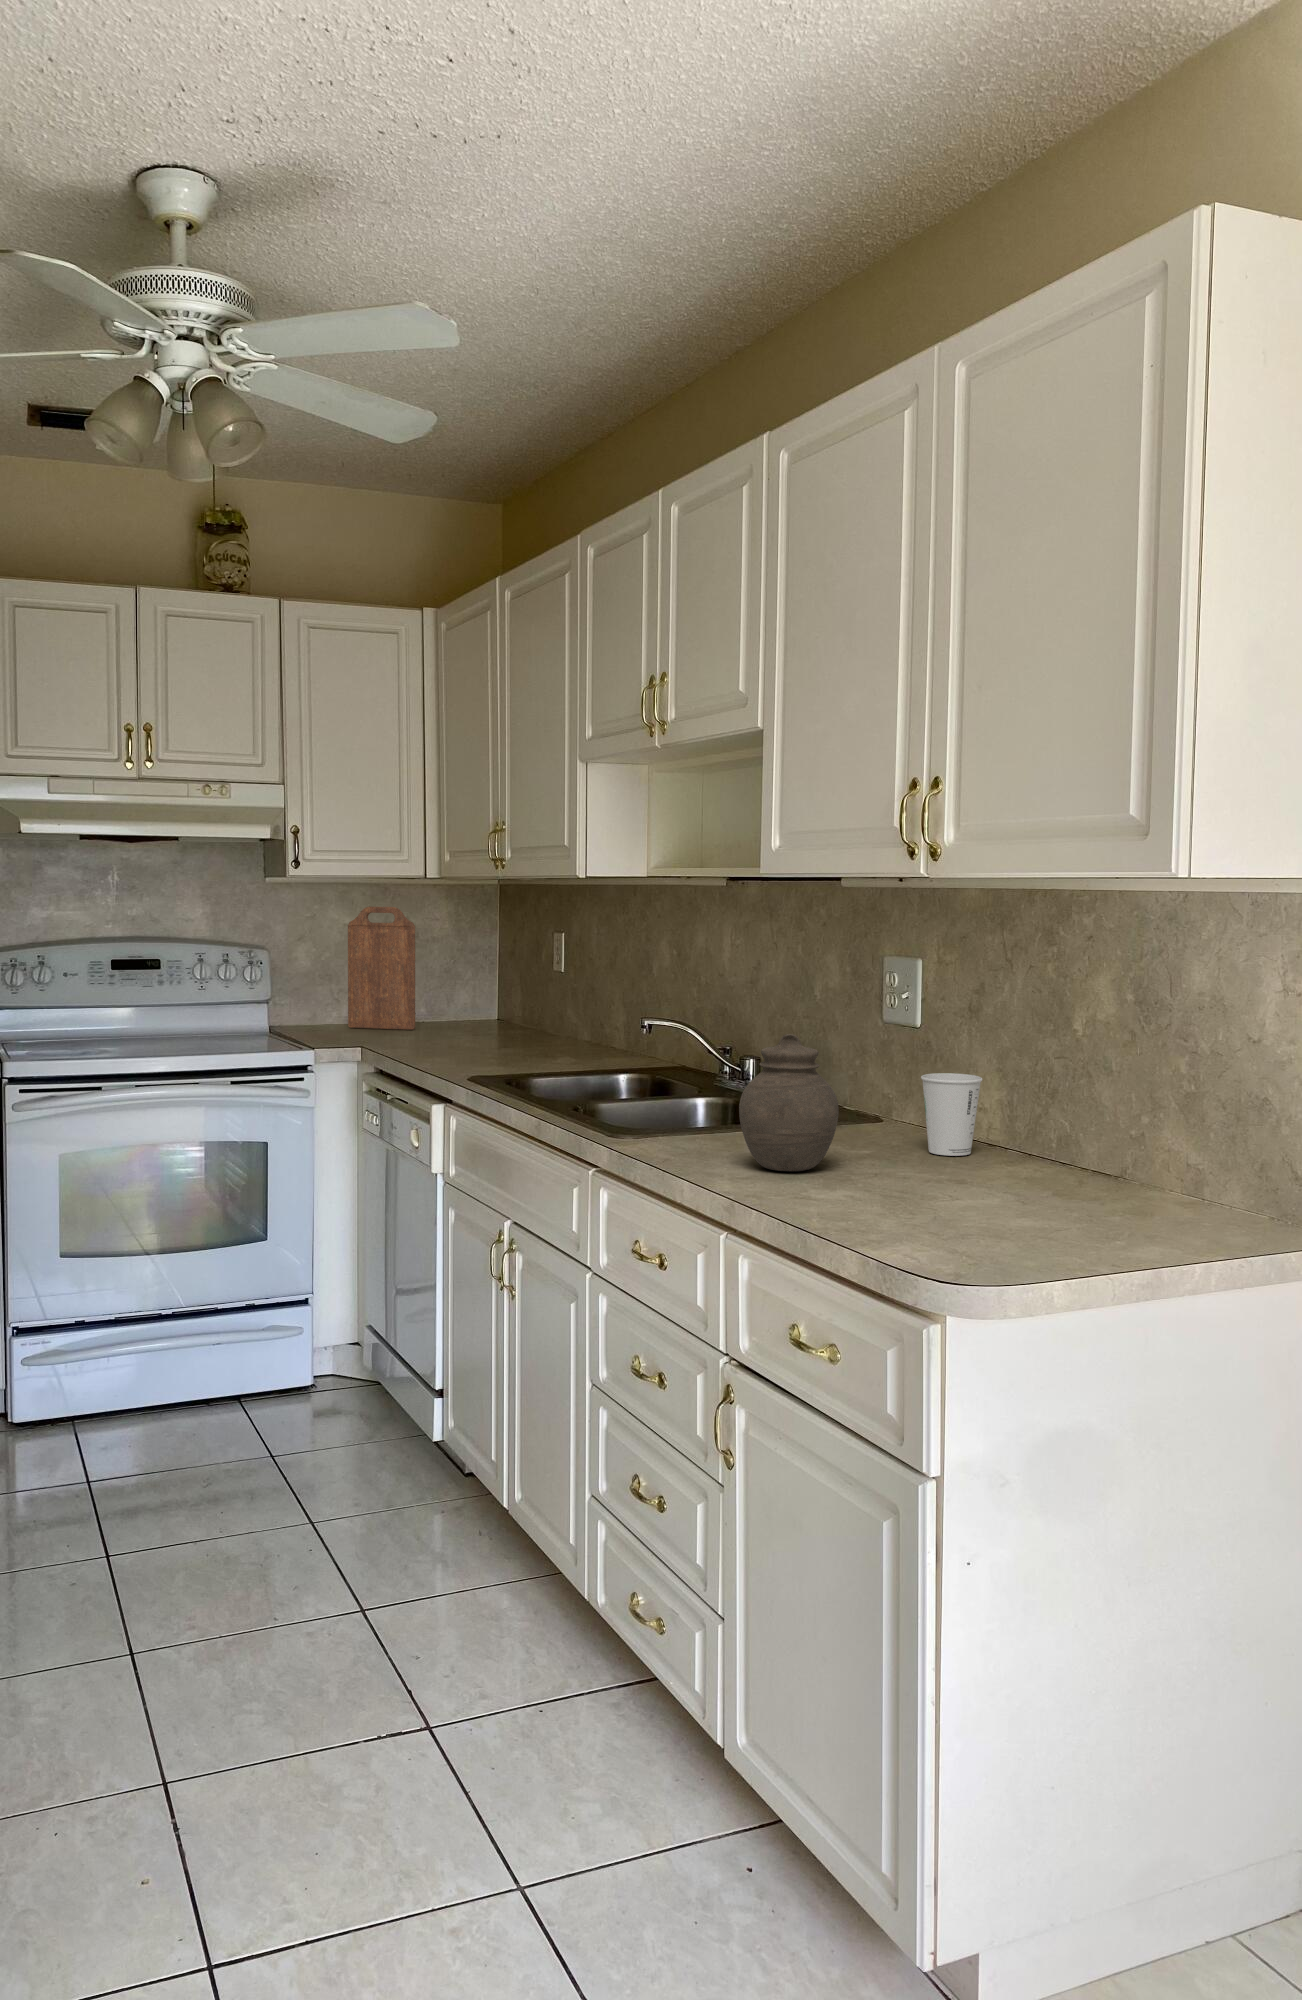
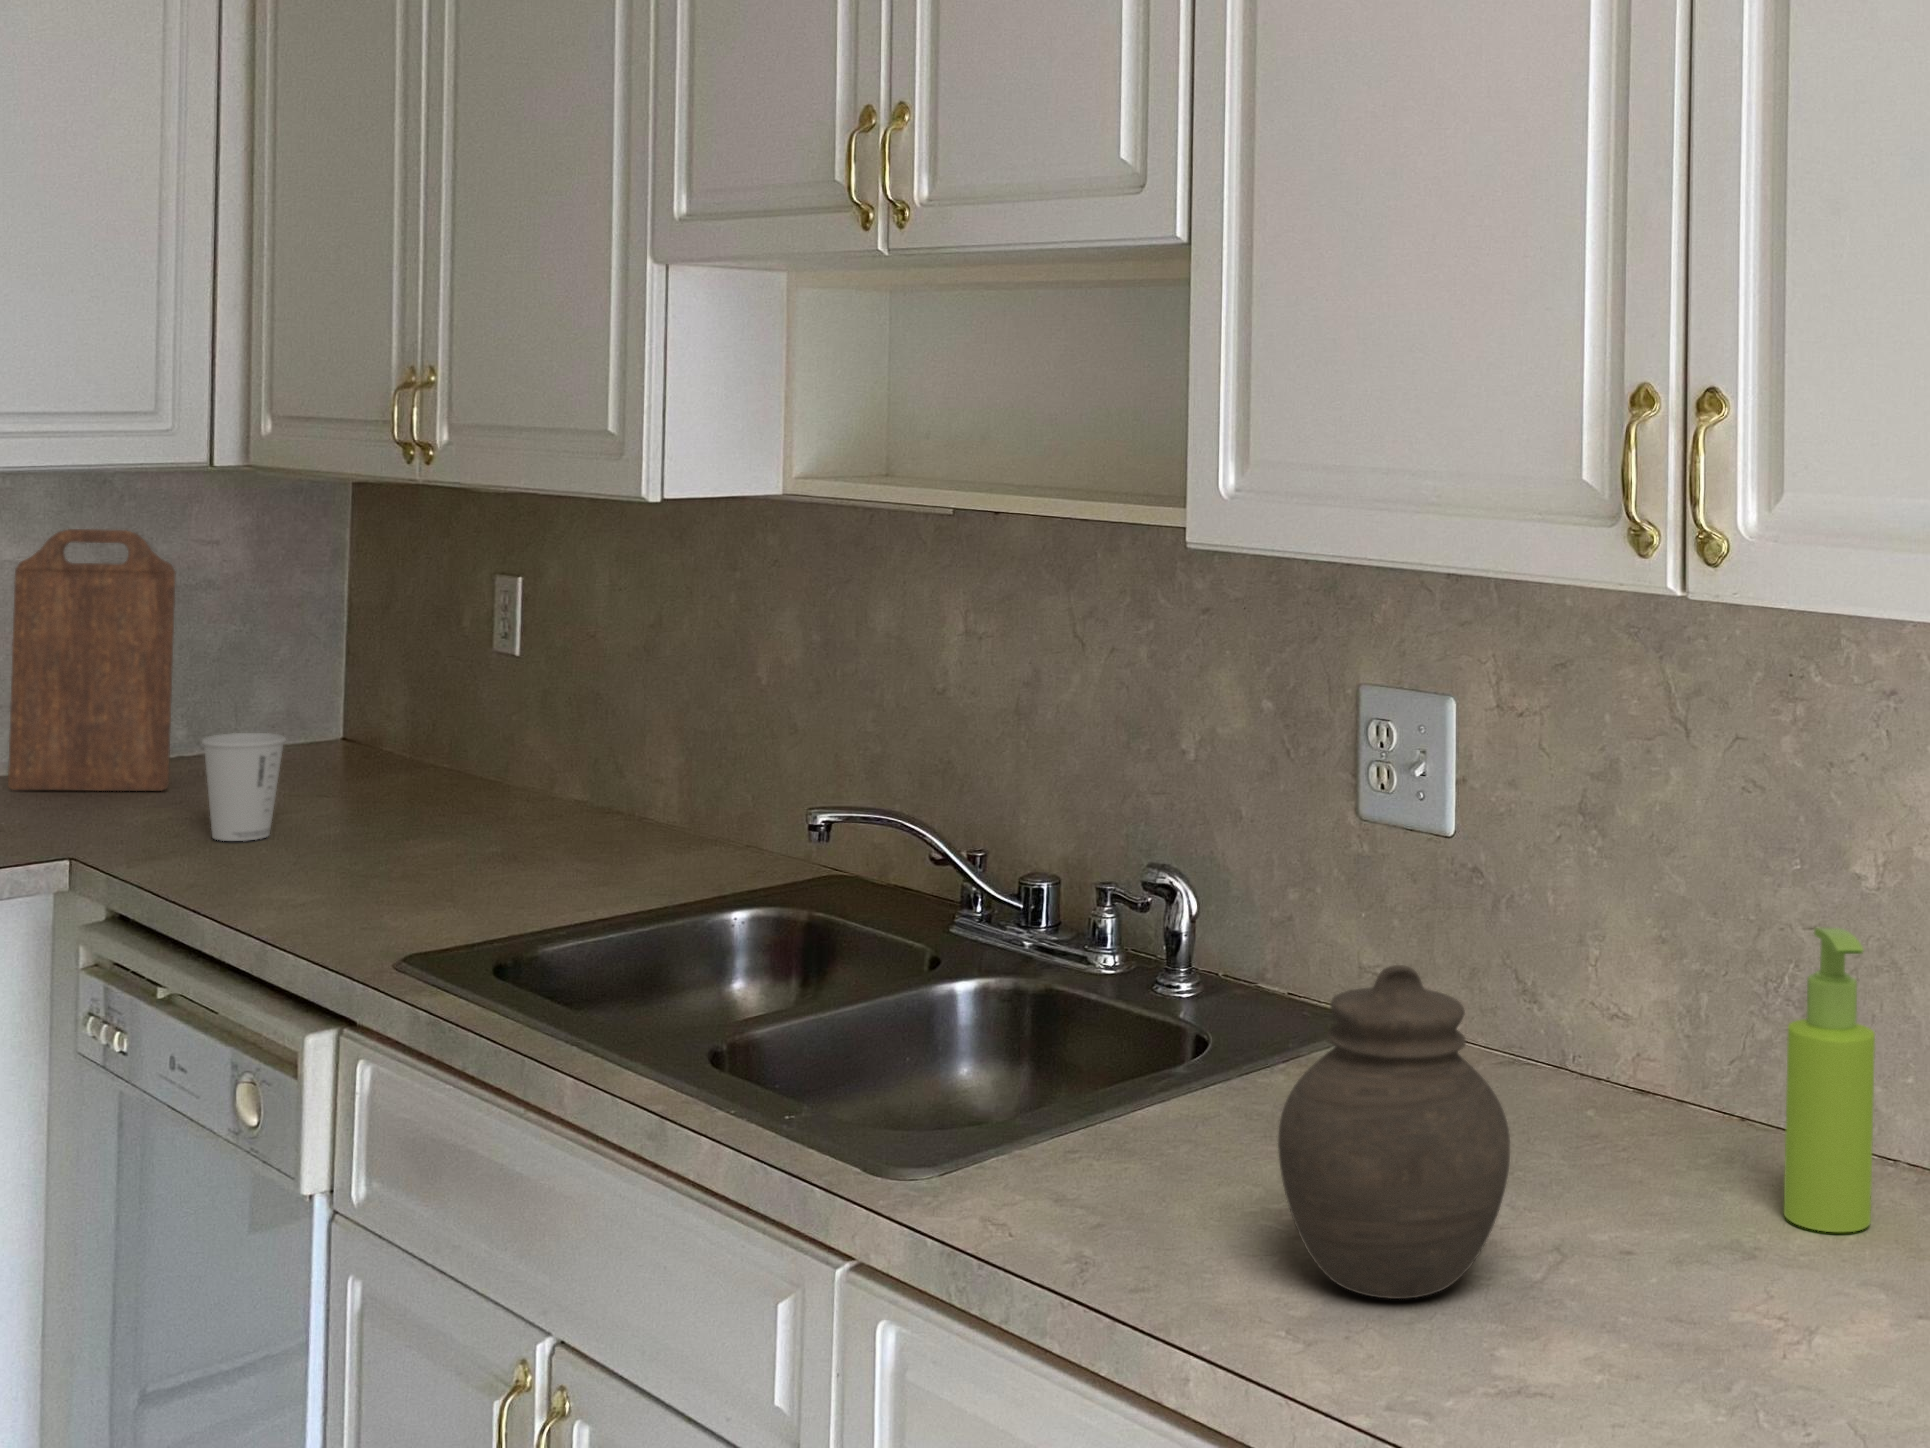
soap dispenser: none [992,1035,1035,1170] -> present [1784,928,1875,1233]
paper cup: present [921,1073,983,1156] -> present [202,733,286,841]

